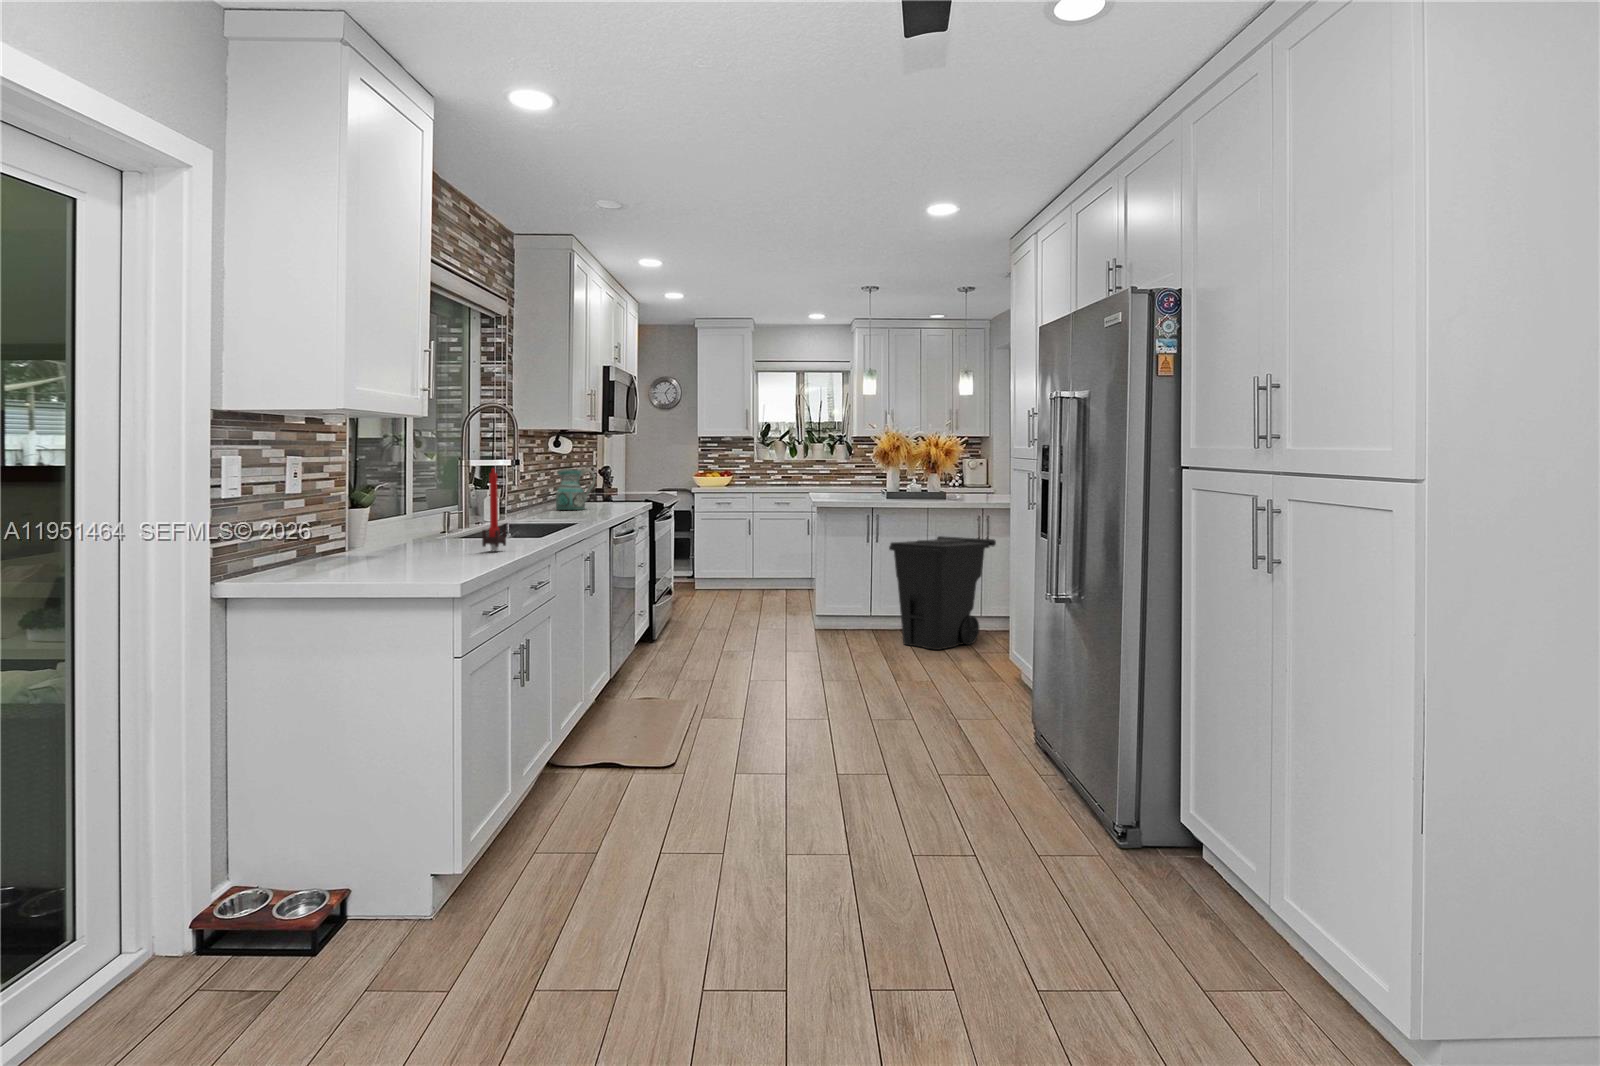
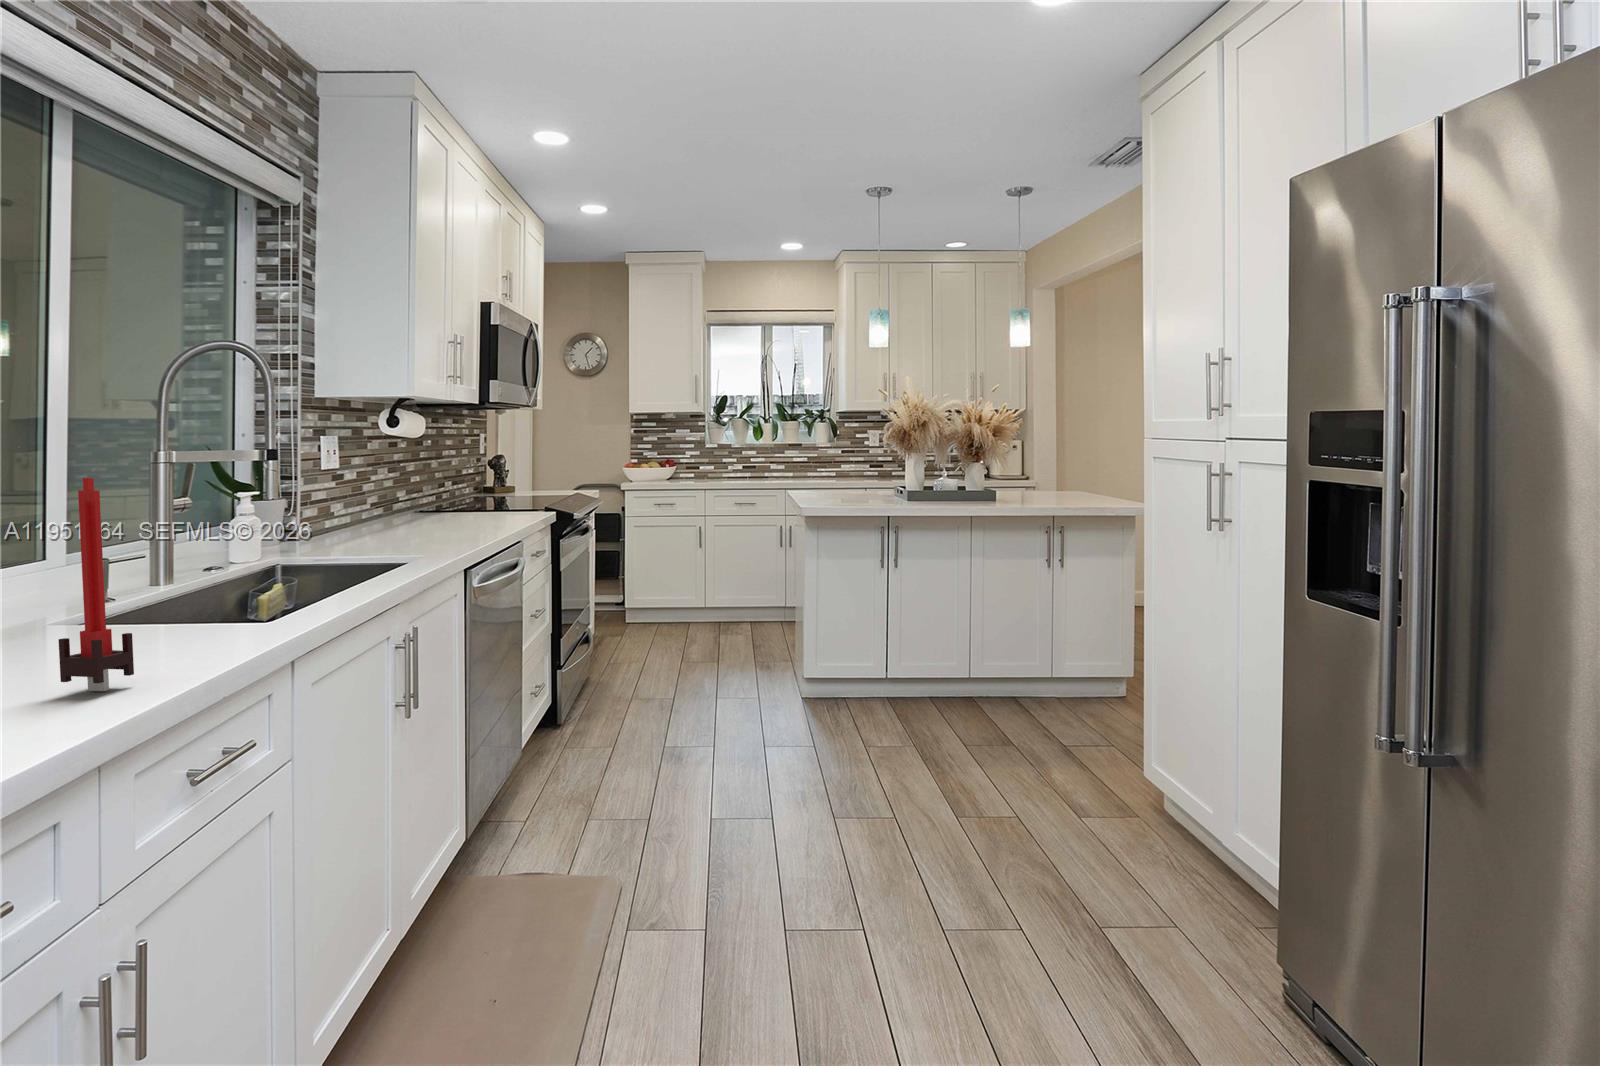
ceramic pitcher: present [556,468,595,510] -> none [401,461,466,528]
trash can: present [889,536,996,650] -> none [920,556,1076,732]

